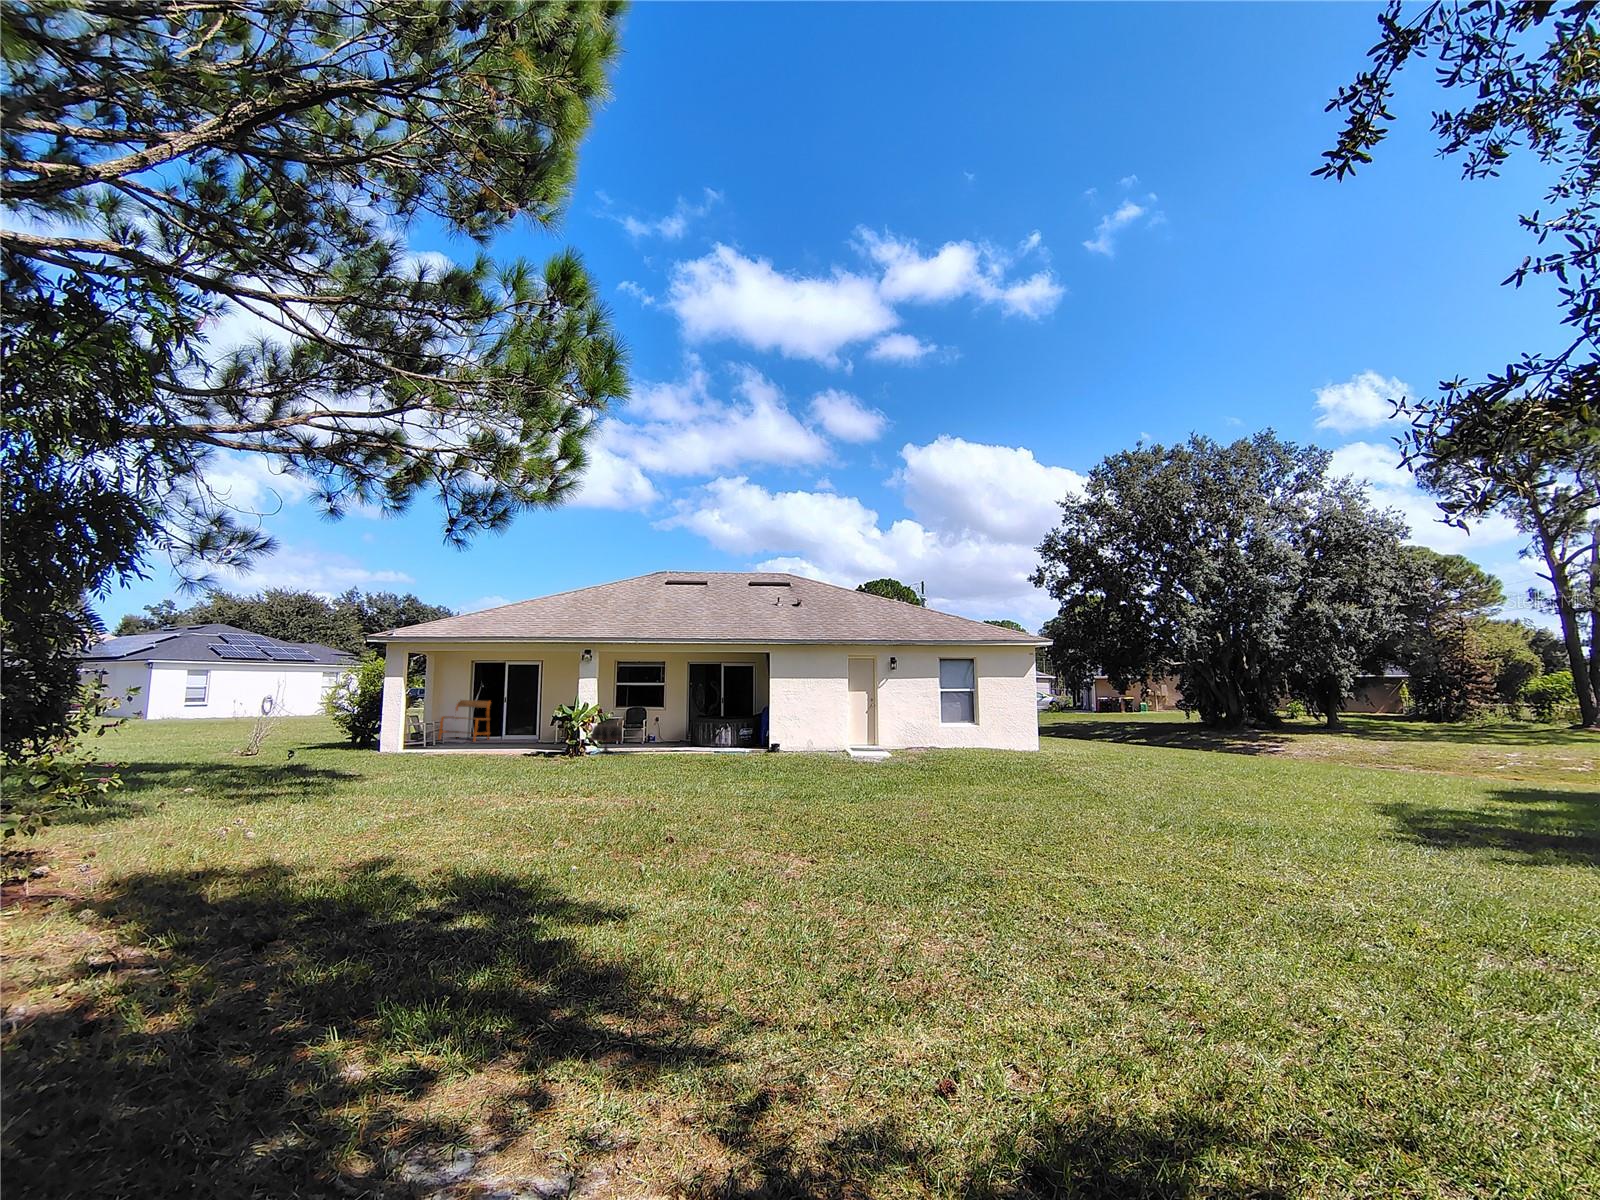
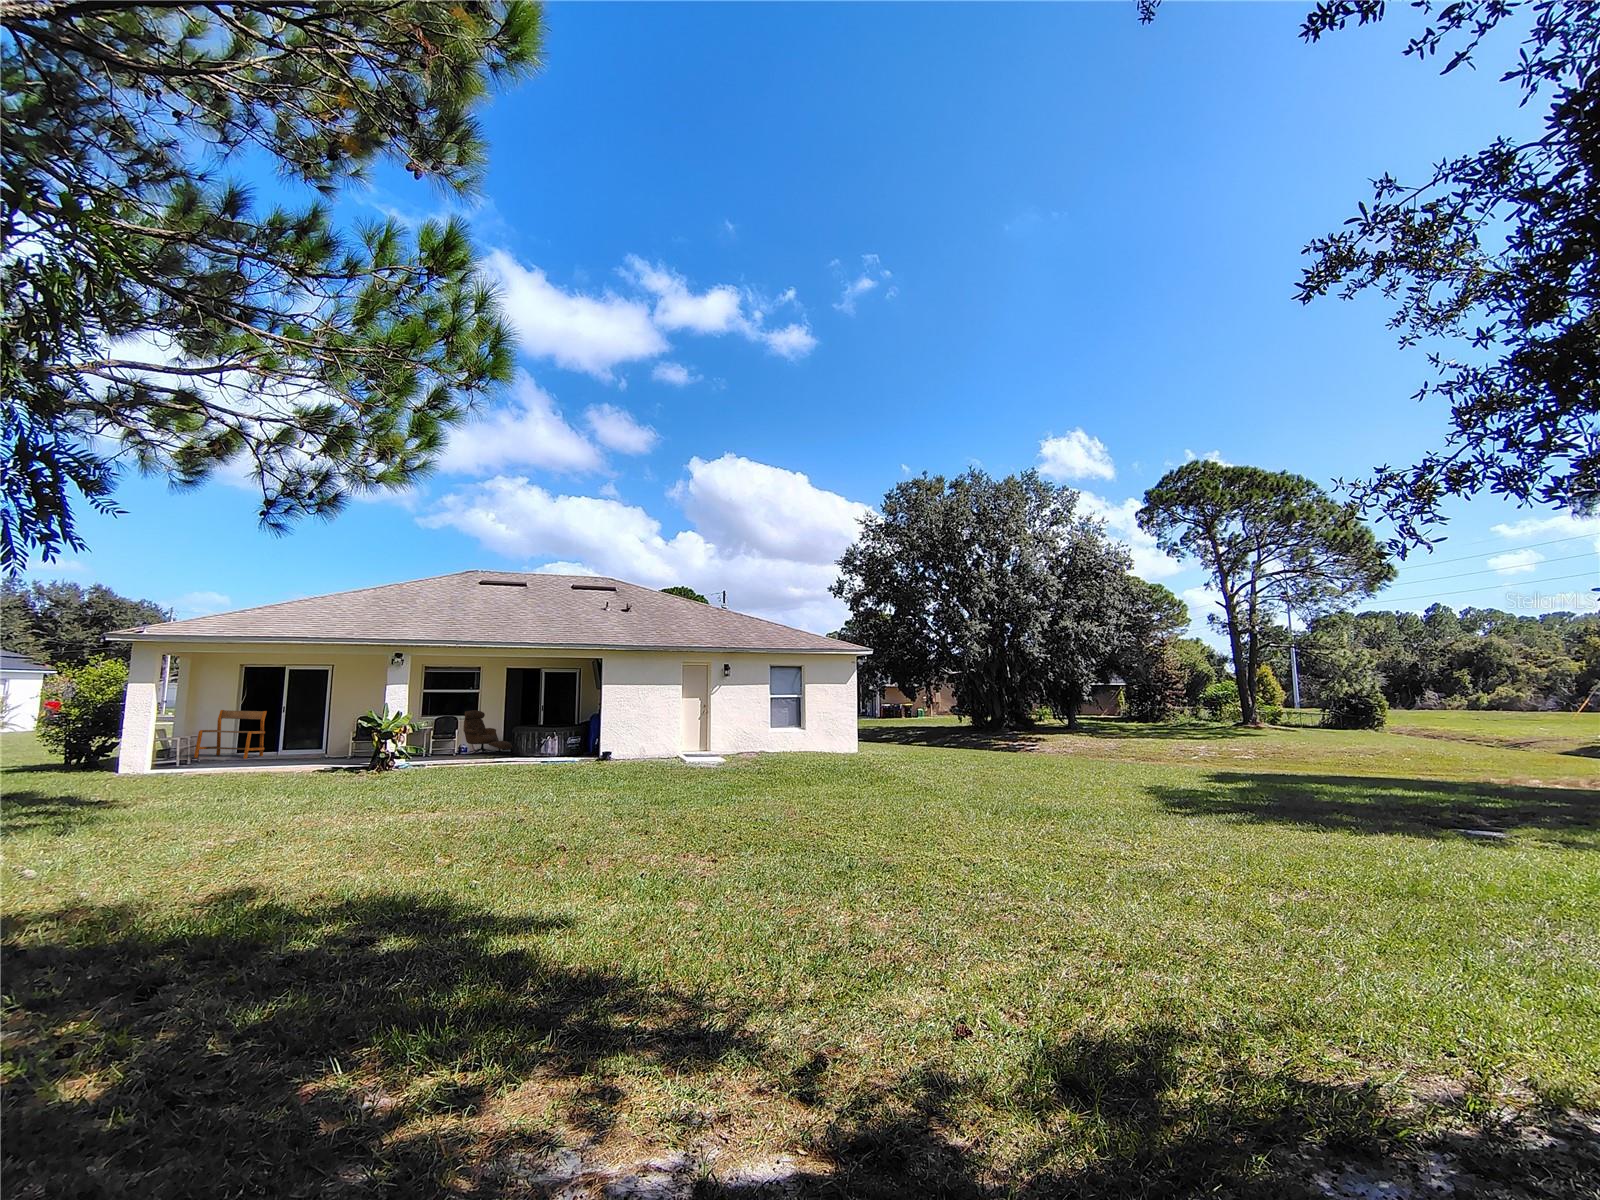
lounge chair: none [650,702,693,745] -> present [464,710,512,755]
side table: present [590,725,623,753] -> none [403,735,442,767]

